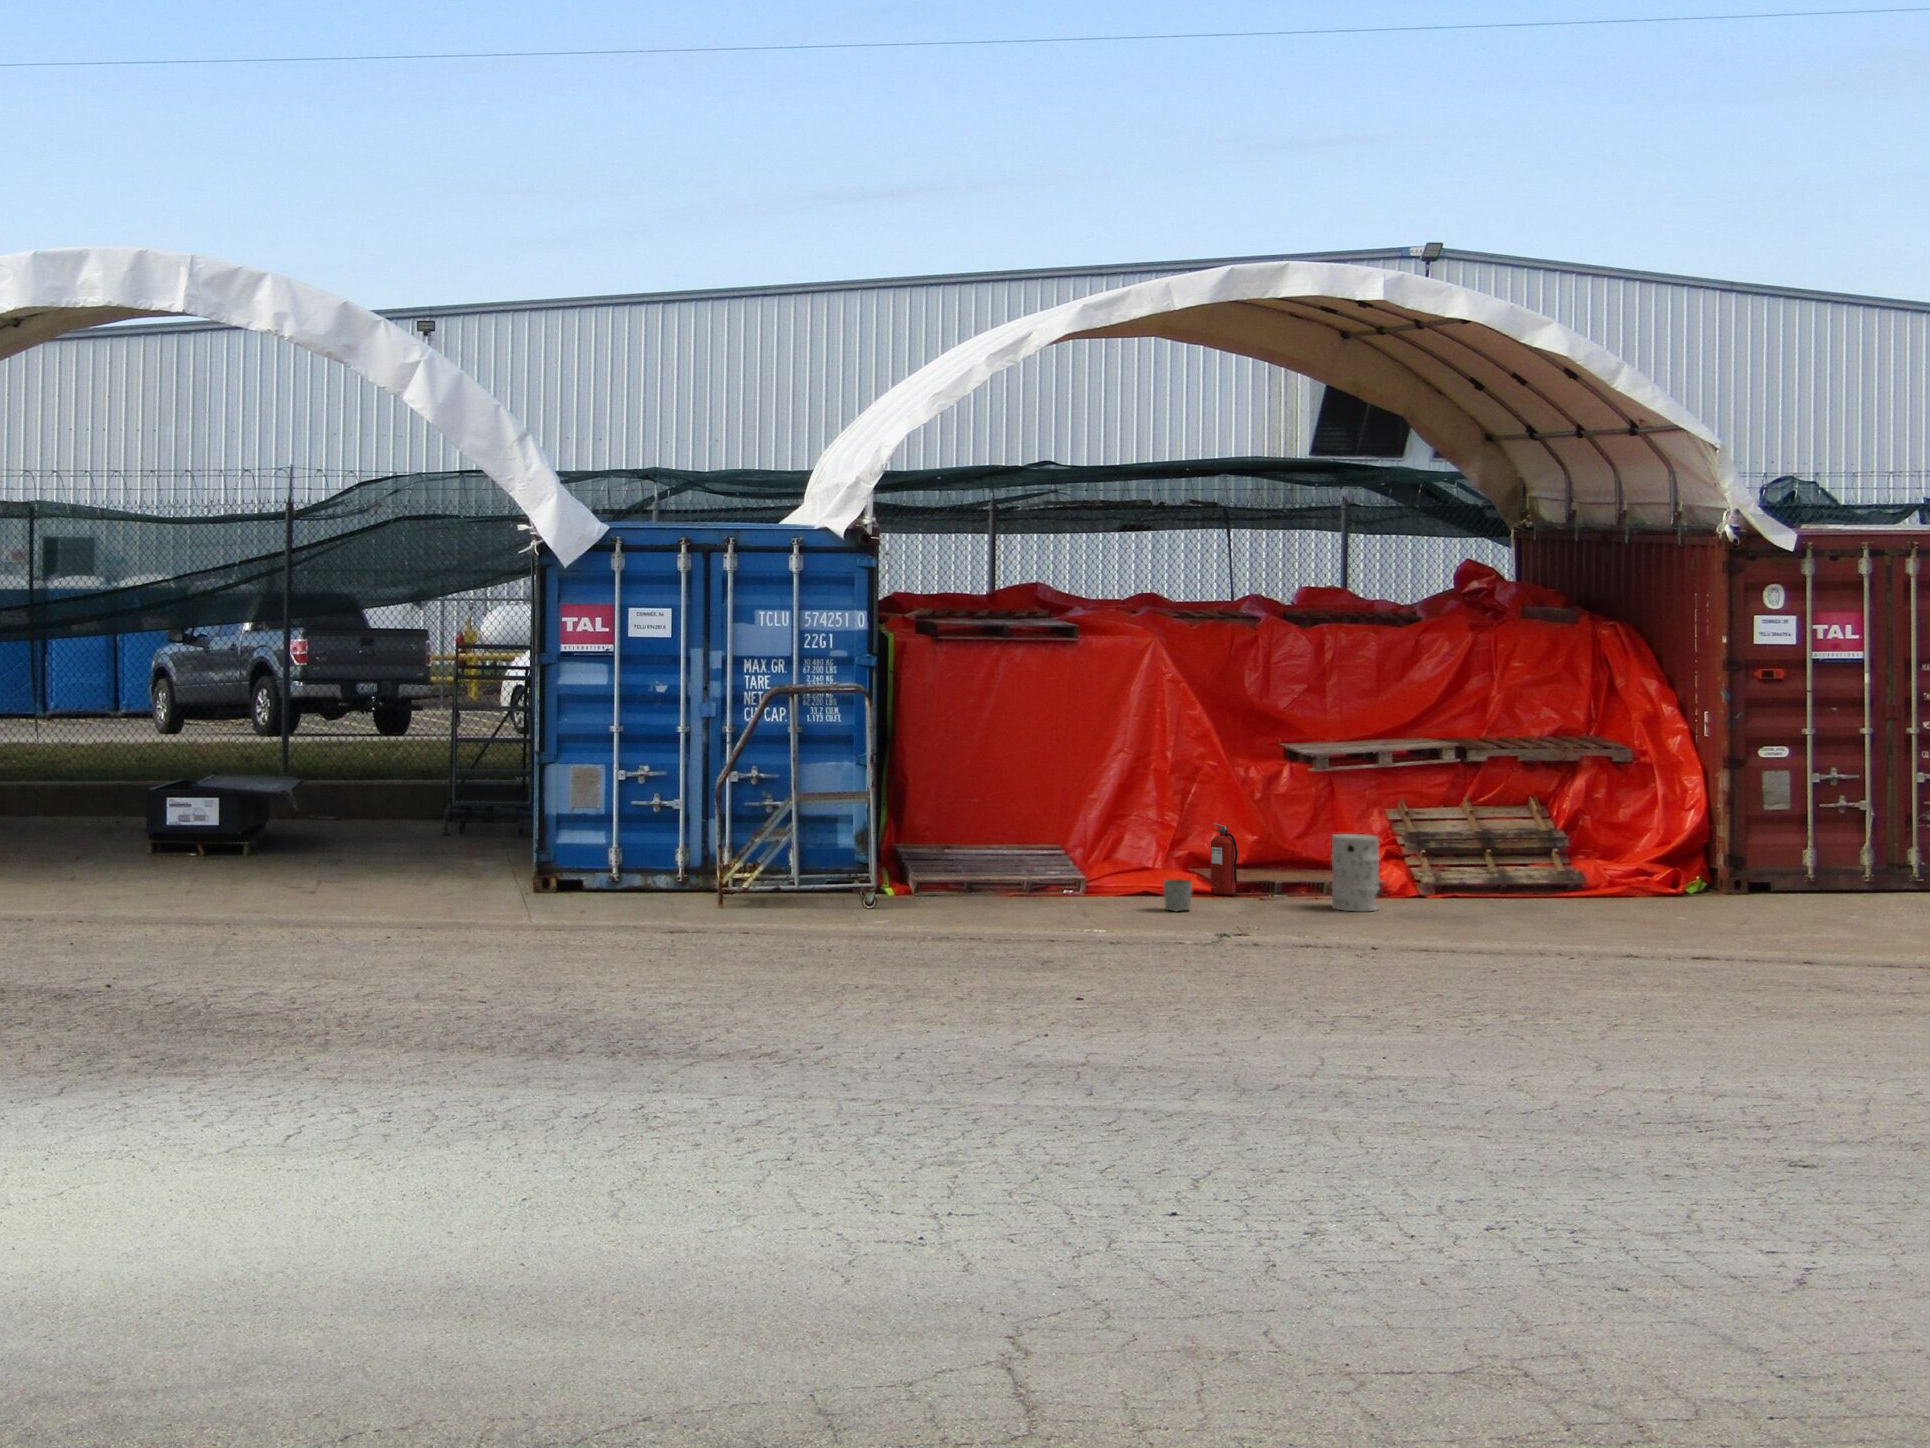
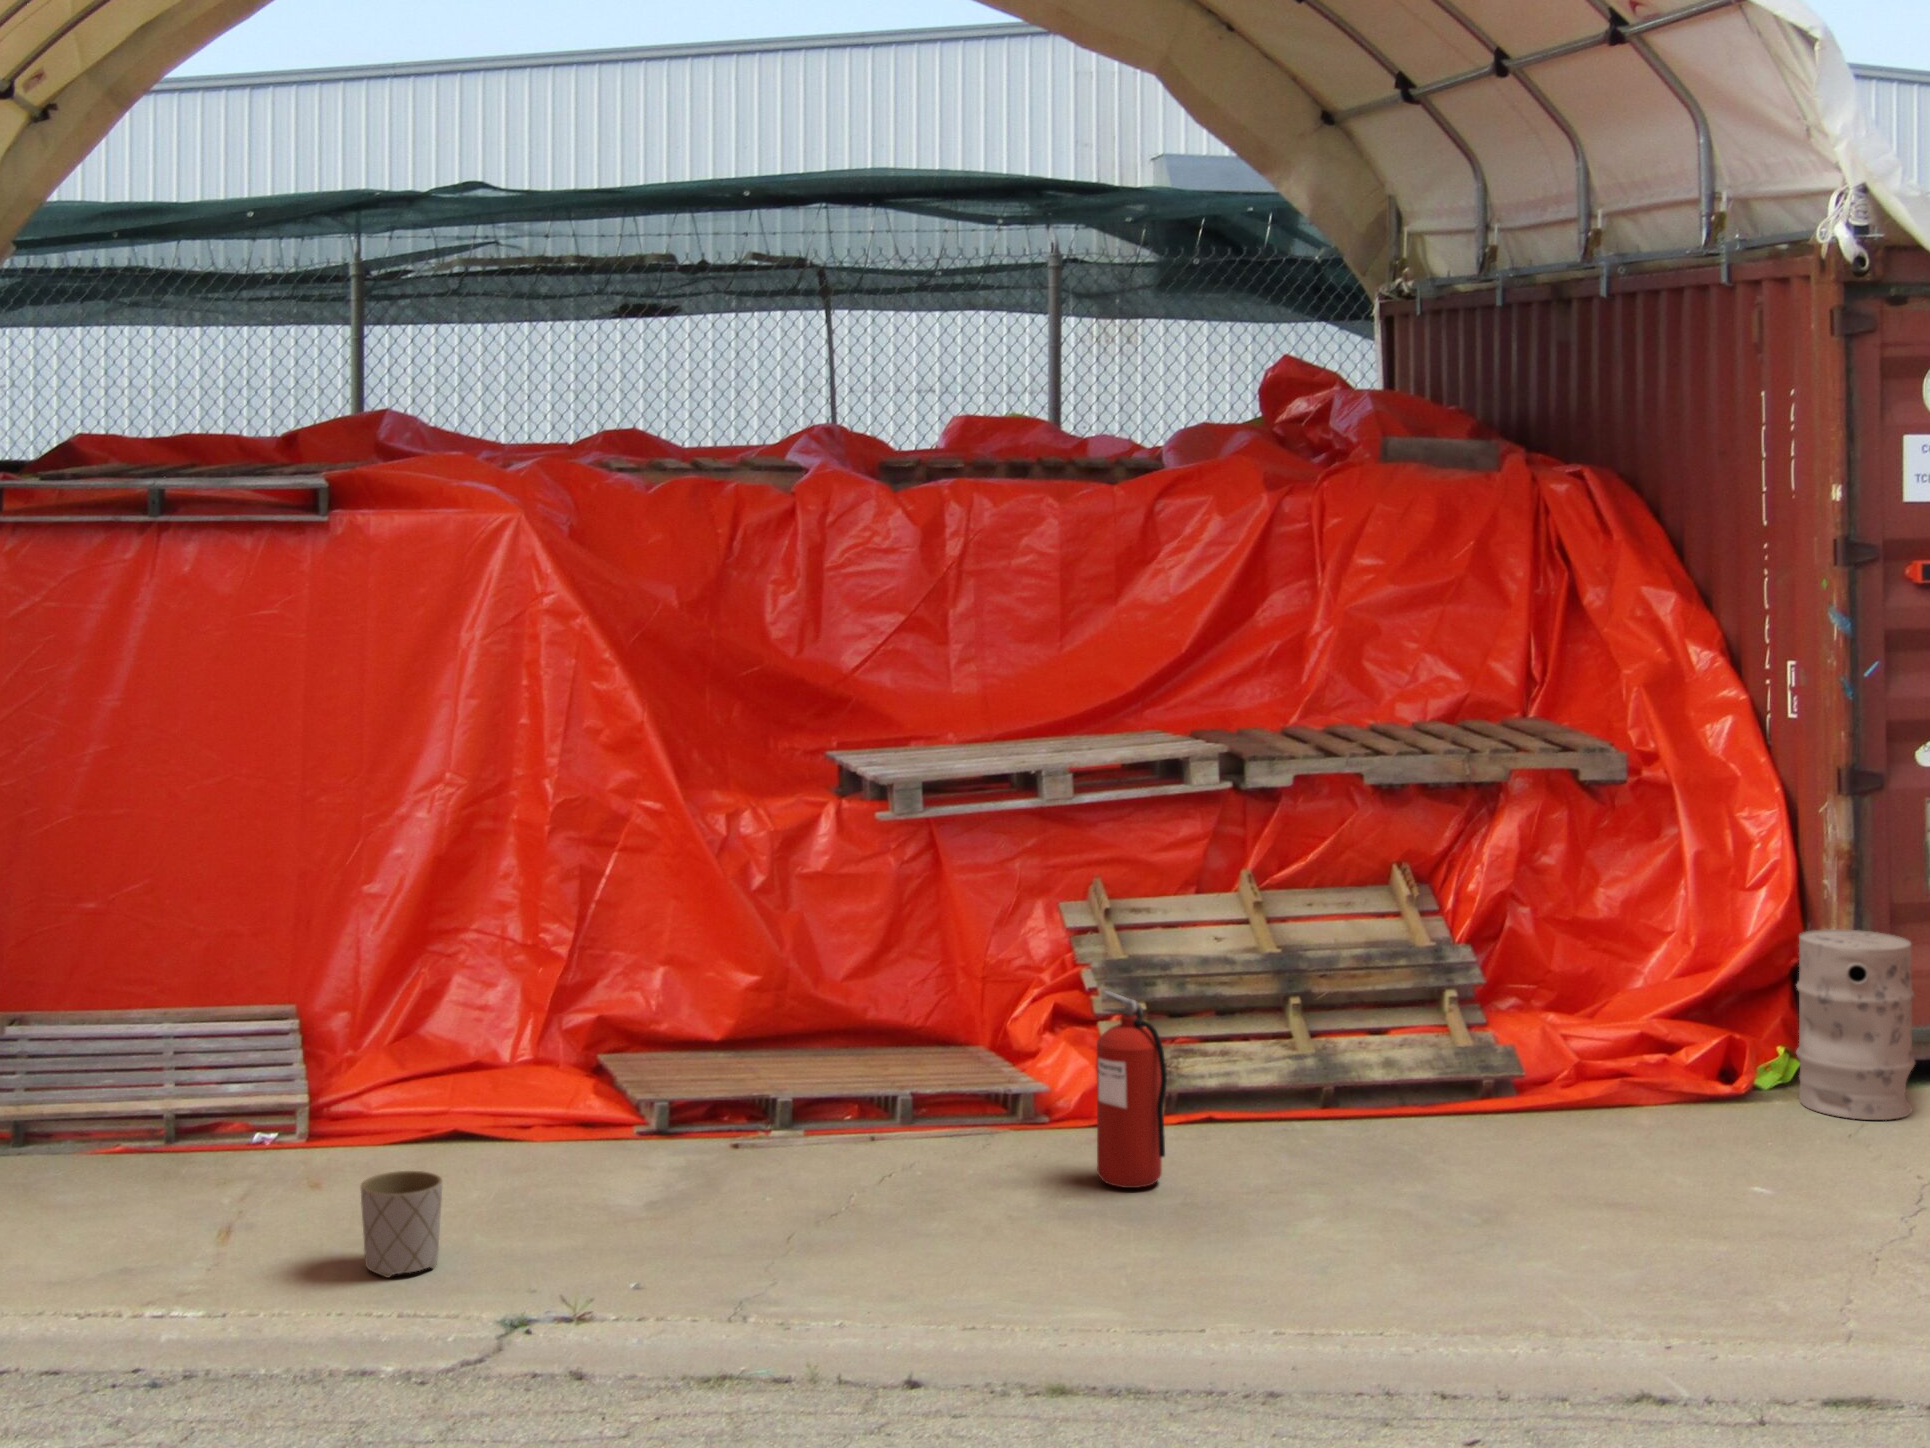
fire extinguisher: present [1211,823,1238,895] -> present [1097,990,1167,1188]
trash can: present [1331,834,1380,911] -> present [1796,929,1915,1120]

